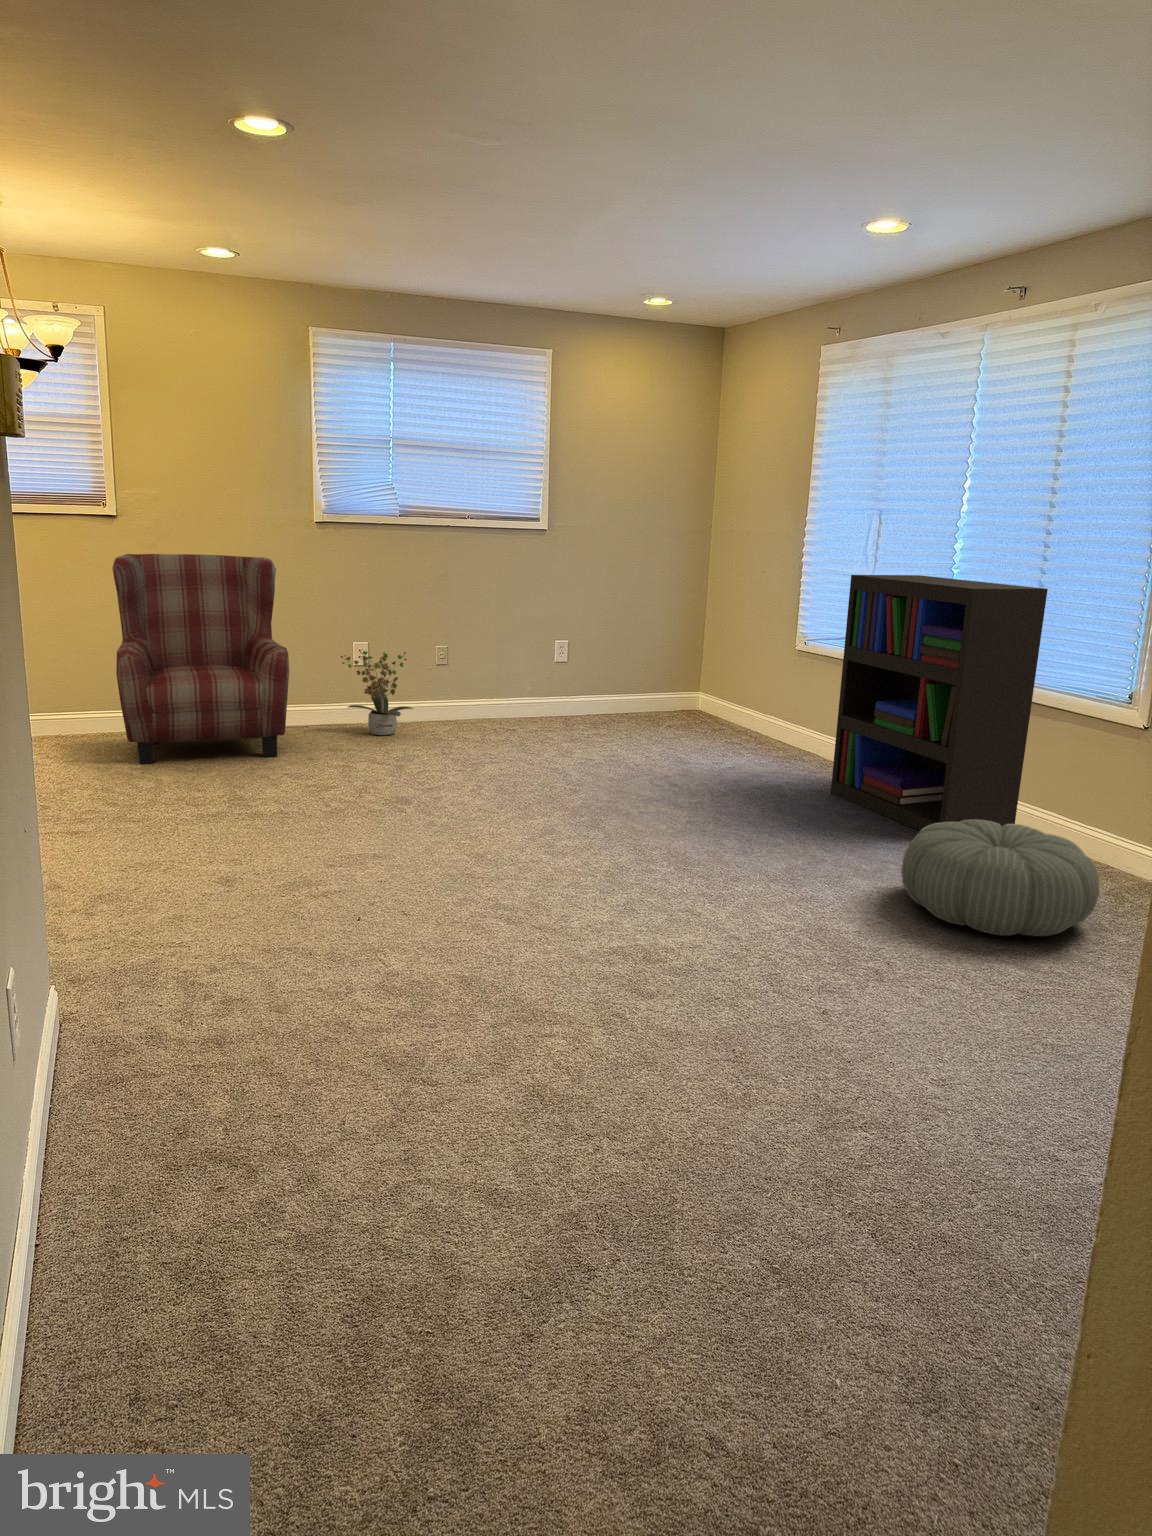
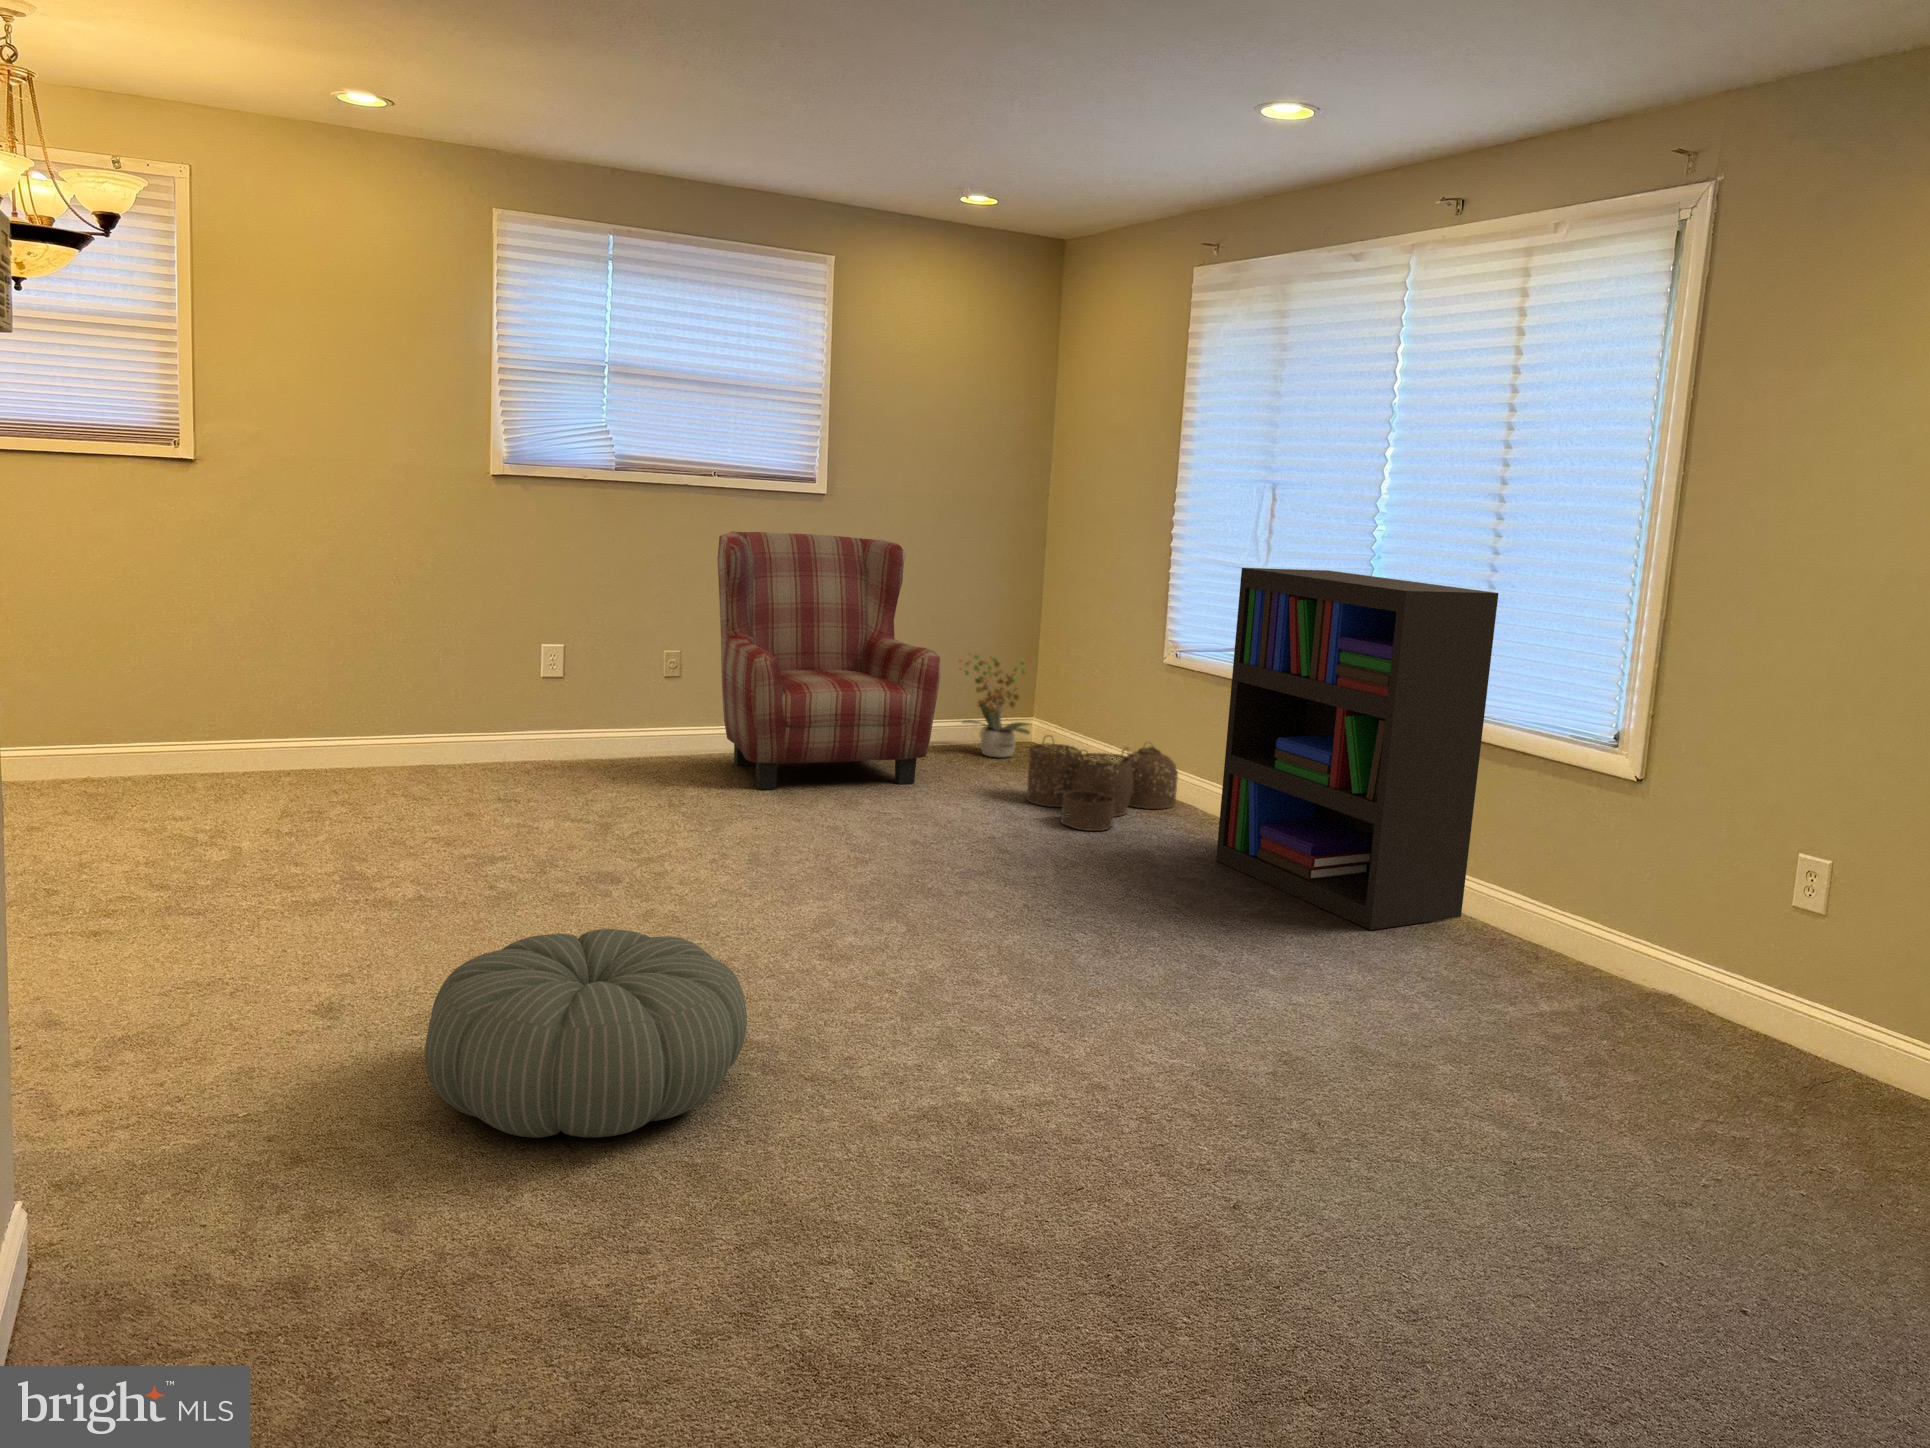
armchair: present [112,554,289,764] -> present [717,531,940,790]
potted plant: present [341,650,414,735] -> present [960,655,1030,757]
woven basket: none [693,703,806,772] -> present [1027,737,1178,831]
pouf: present [901,820,1099,936] -> present [425,929,747,1138]

